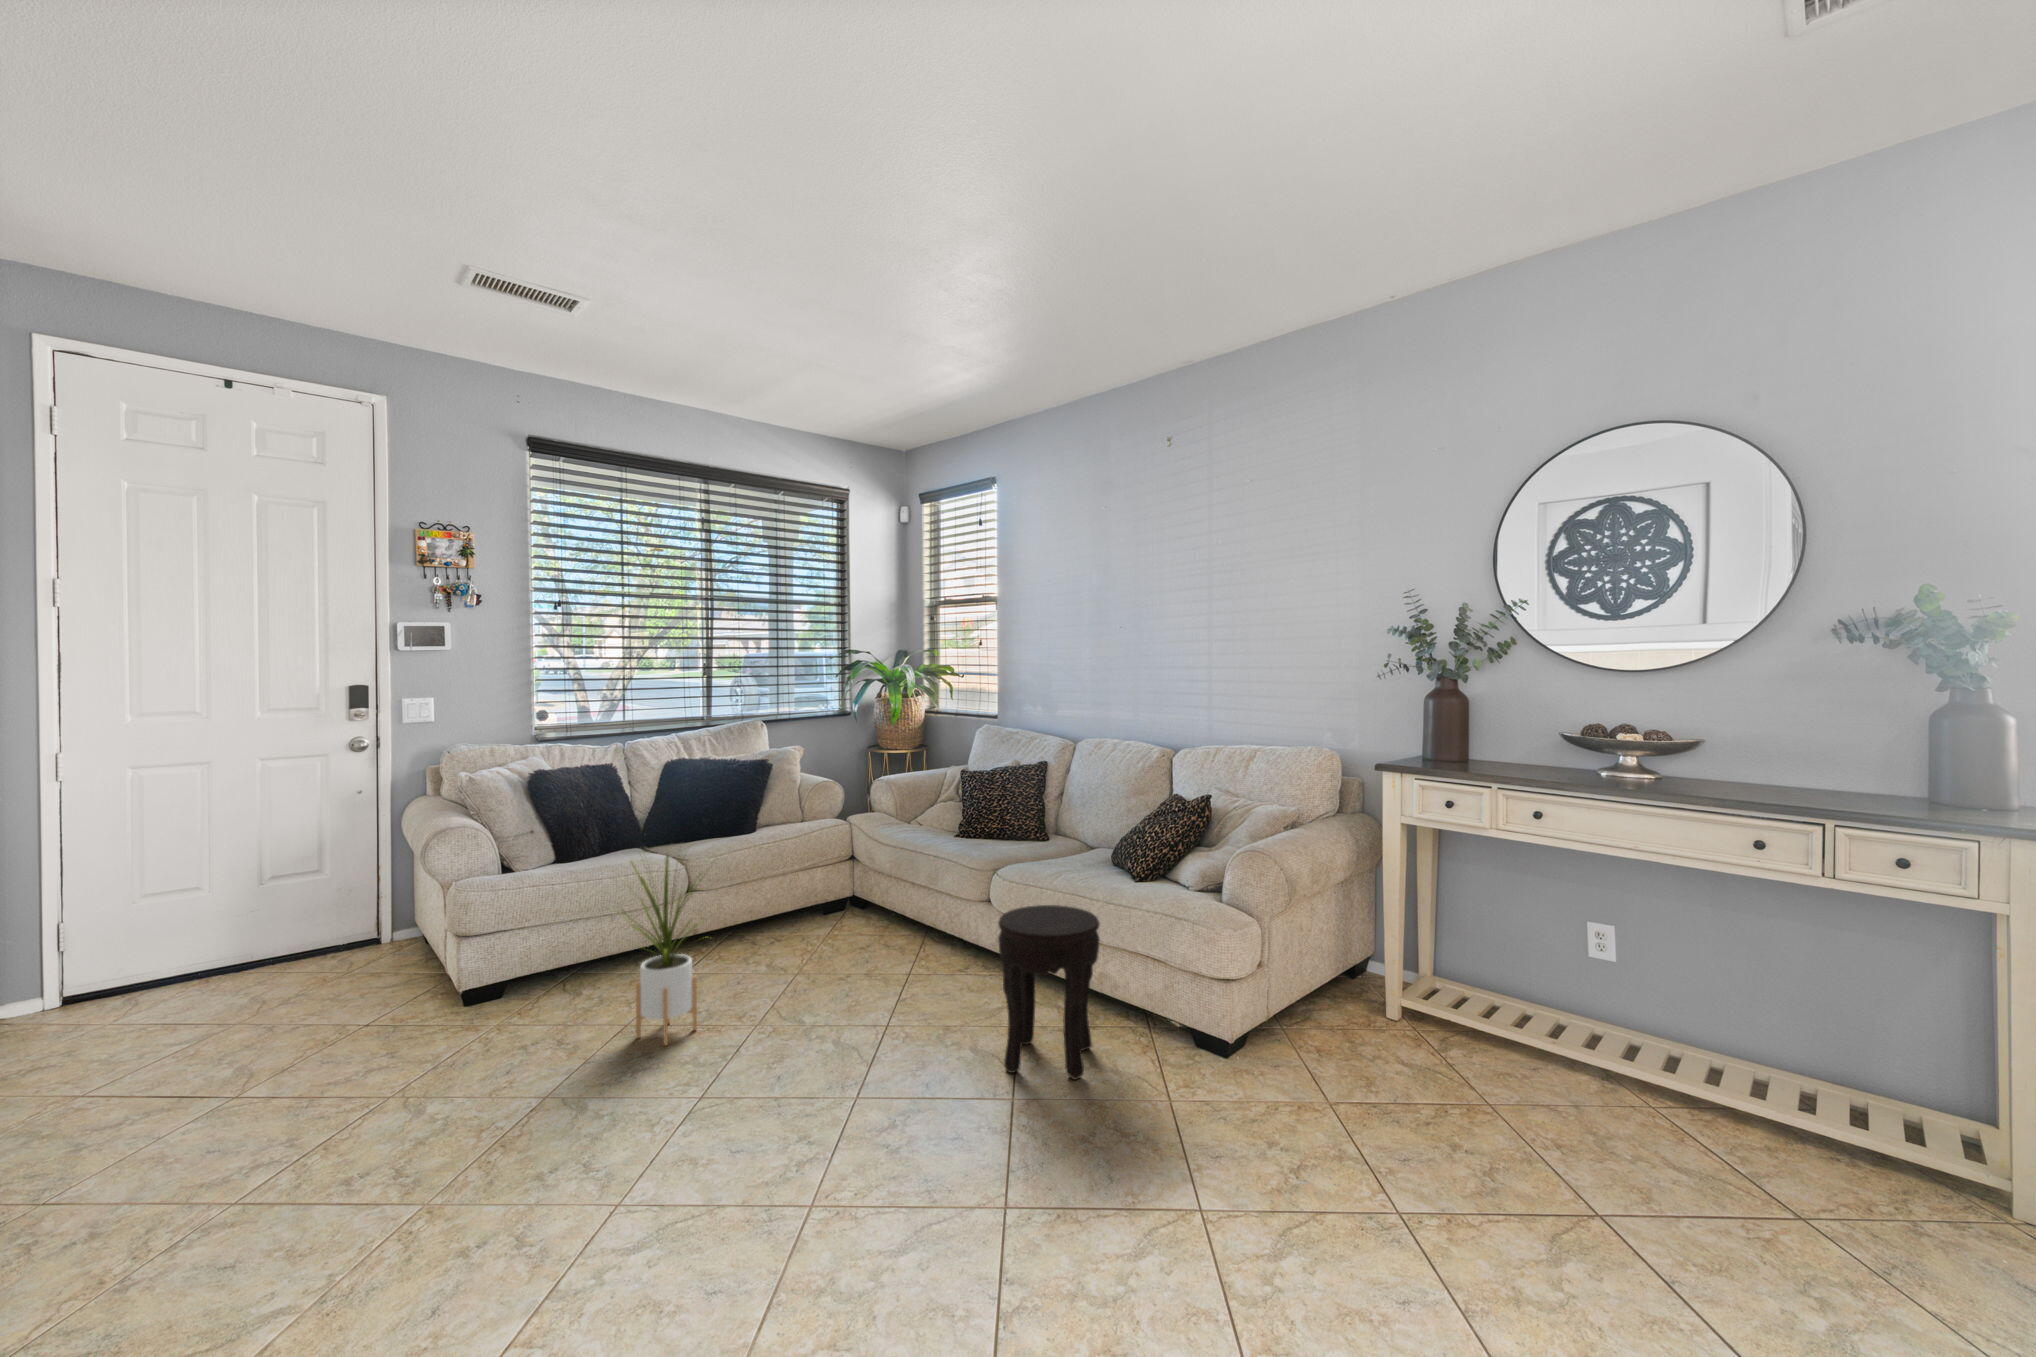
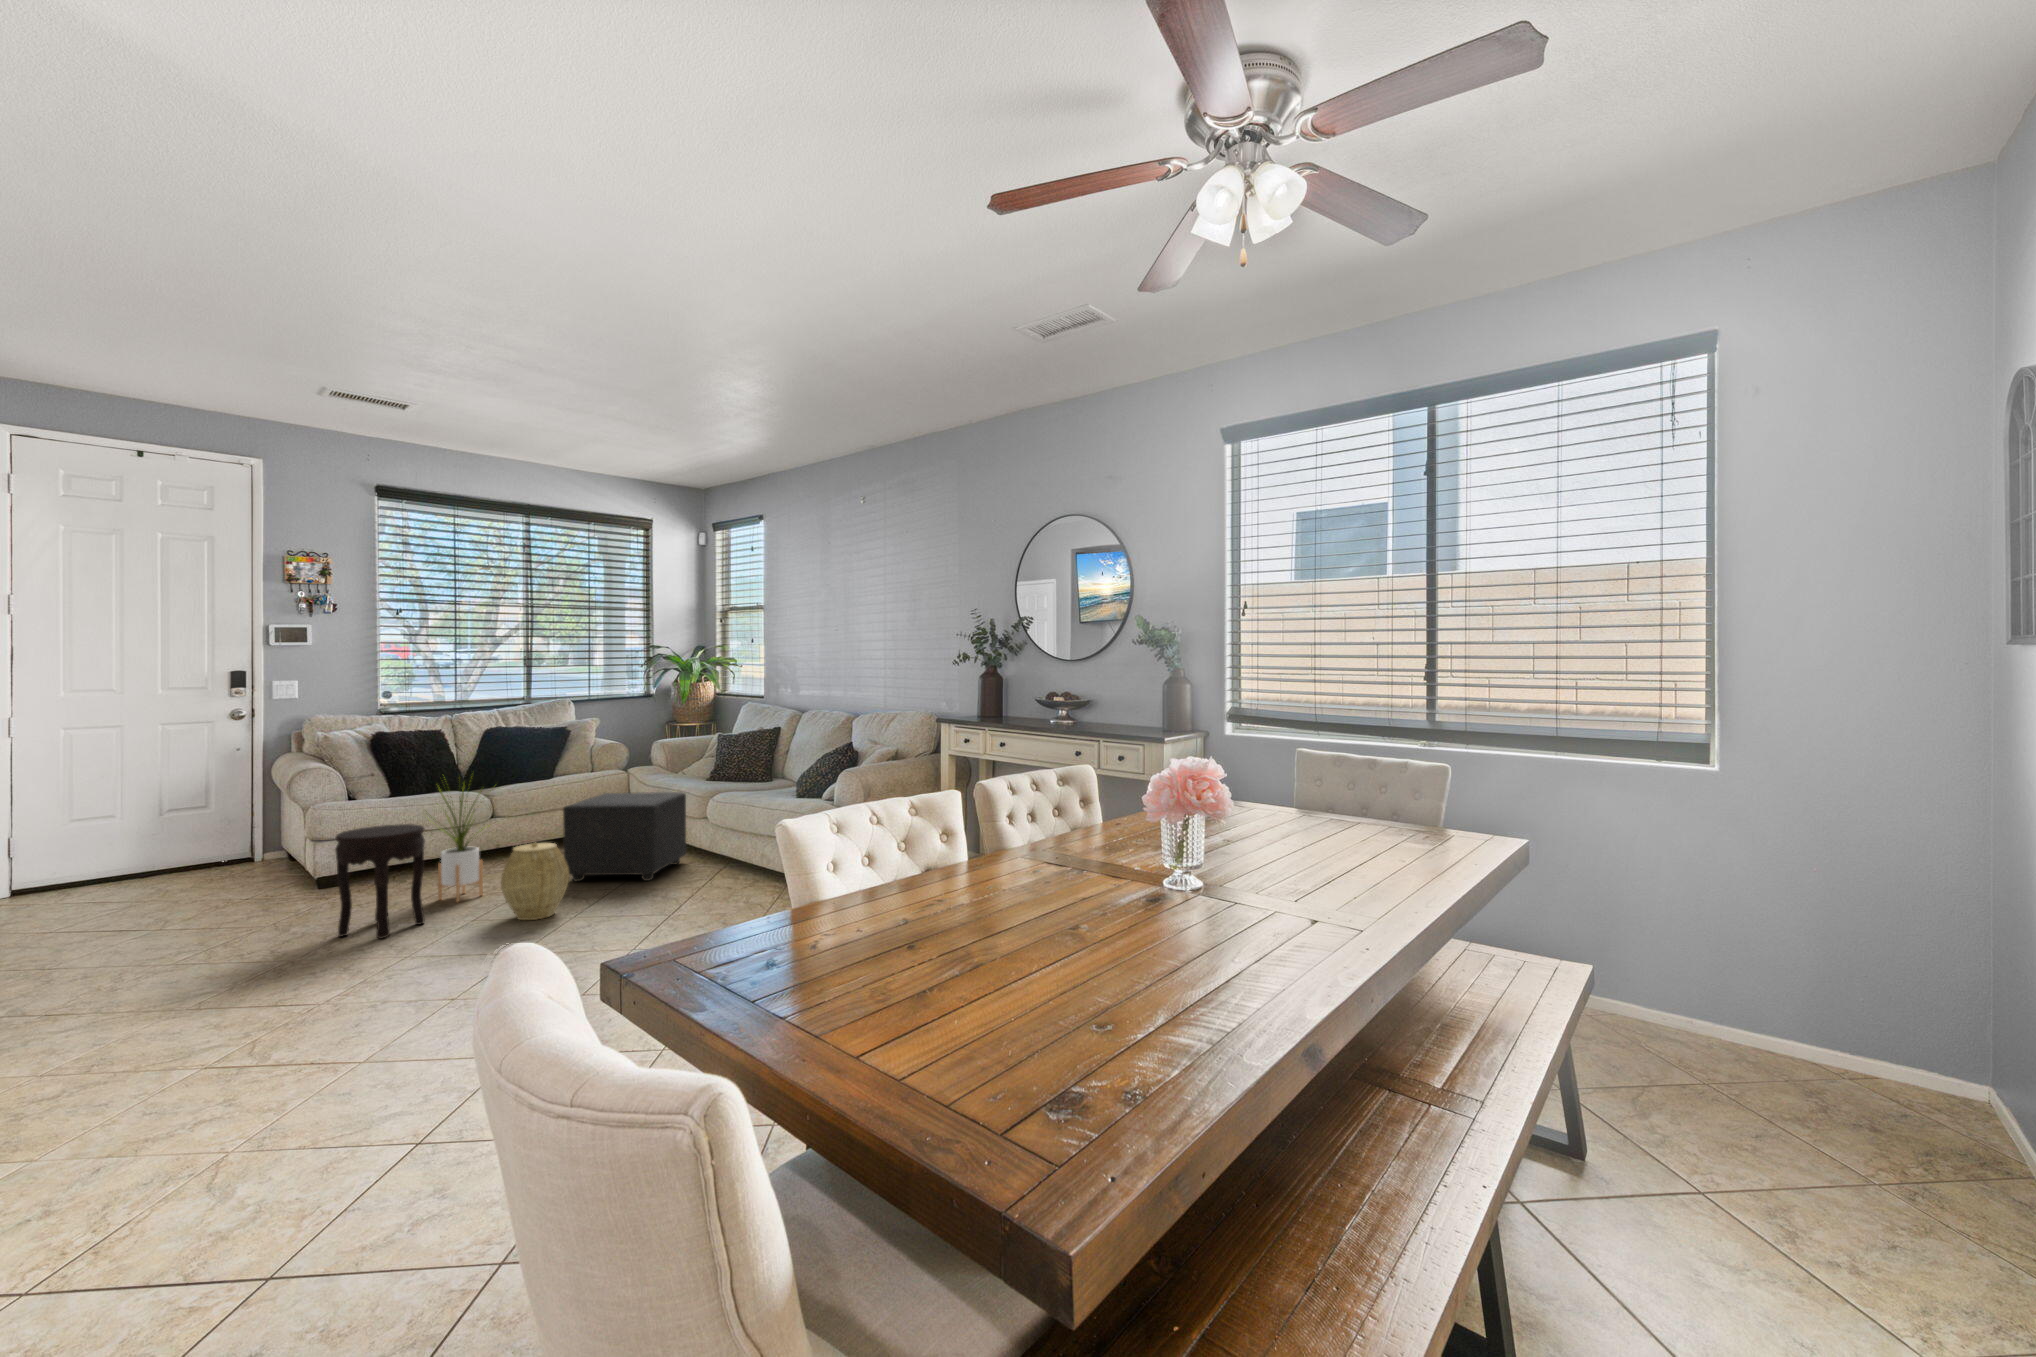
ottoman: none [803,861,953,1003] -> present [563,792,686,881]
side table: present [998,905,1100,1080] -> present [335,824,425,939]
woven basket: none [745,966,843,1100] -> present [501,842,569,920]

